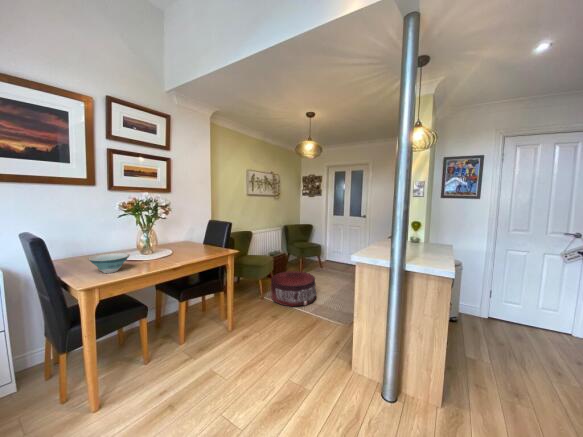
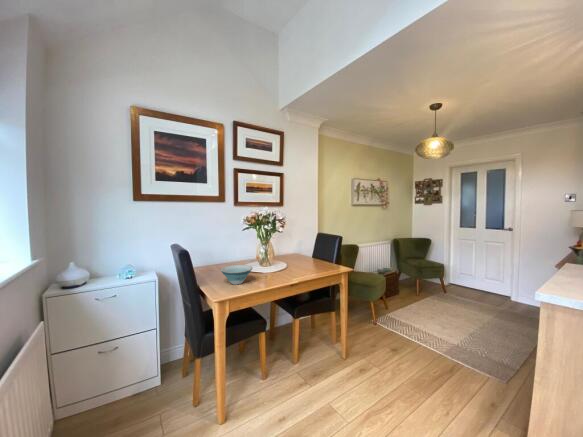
pouf: present [271,271,316,307] -> none [386,294,450,342]

